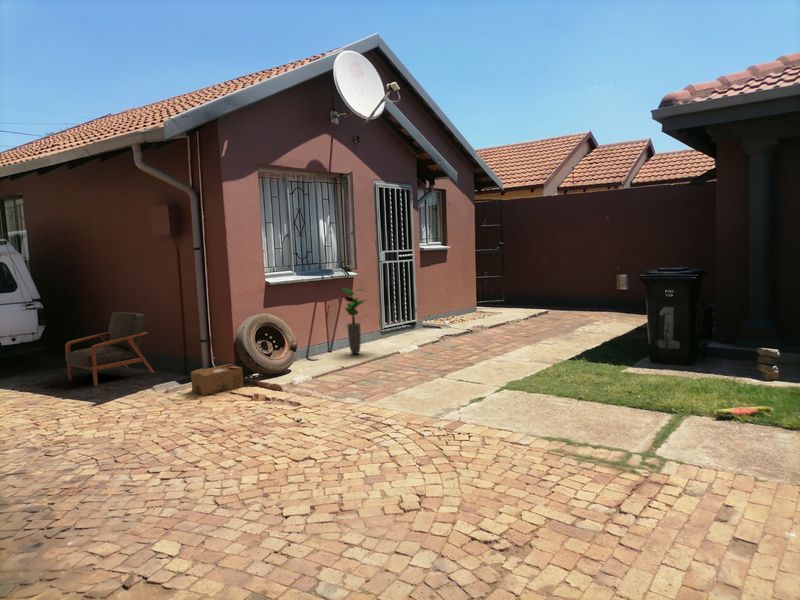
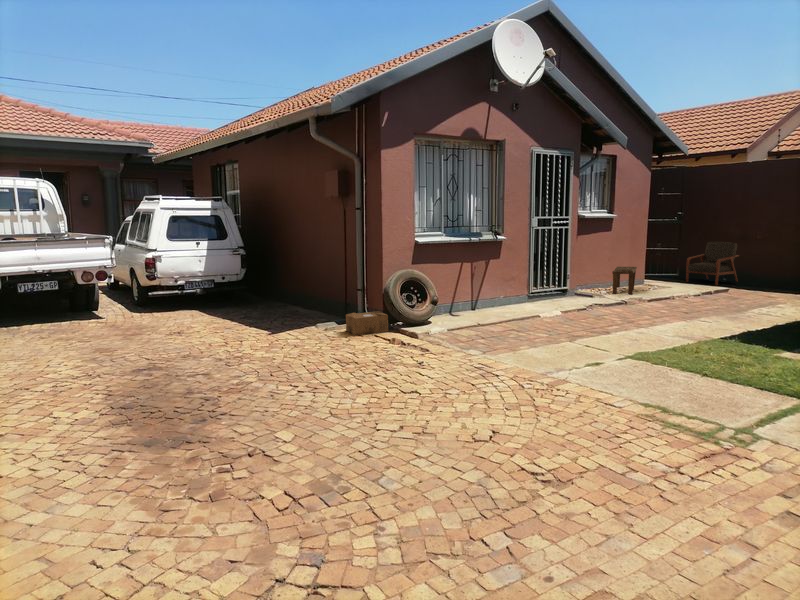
potted plant: present [343,288,365,354] -> none [487,251,513,314]
bench: none [453,295,473,323] -> present [612,267,637,294]
chair: present [65,312,154,386] -> present [686,242,739,285]

